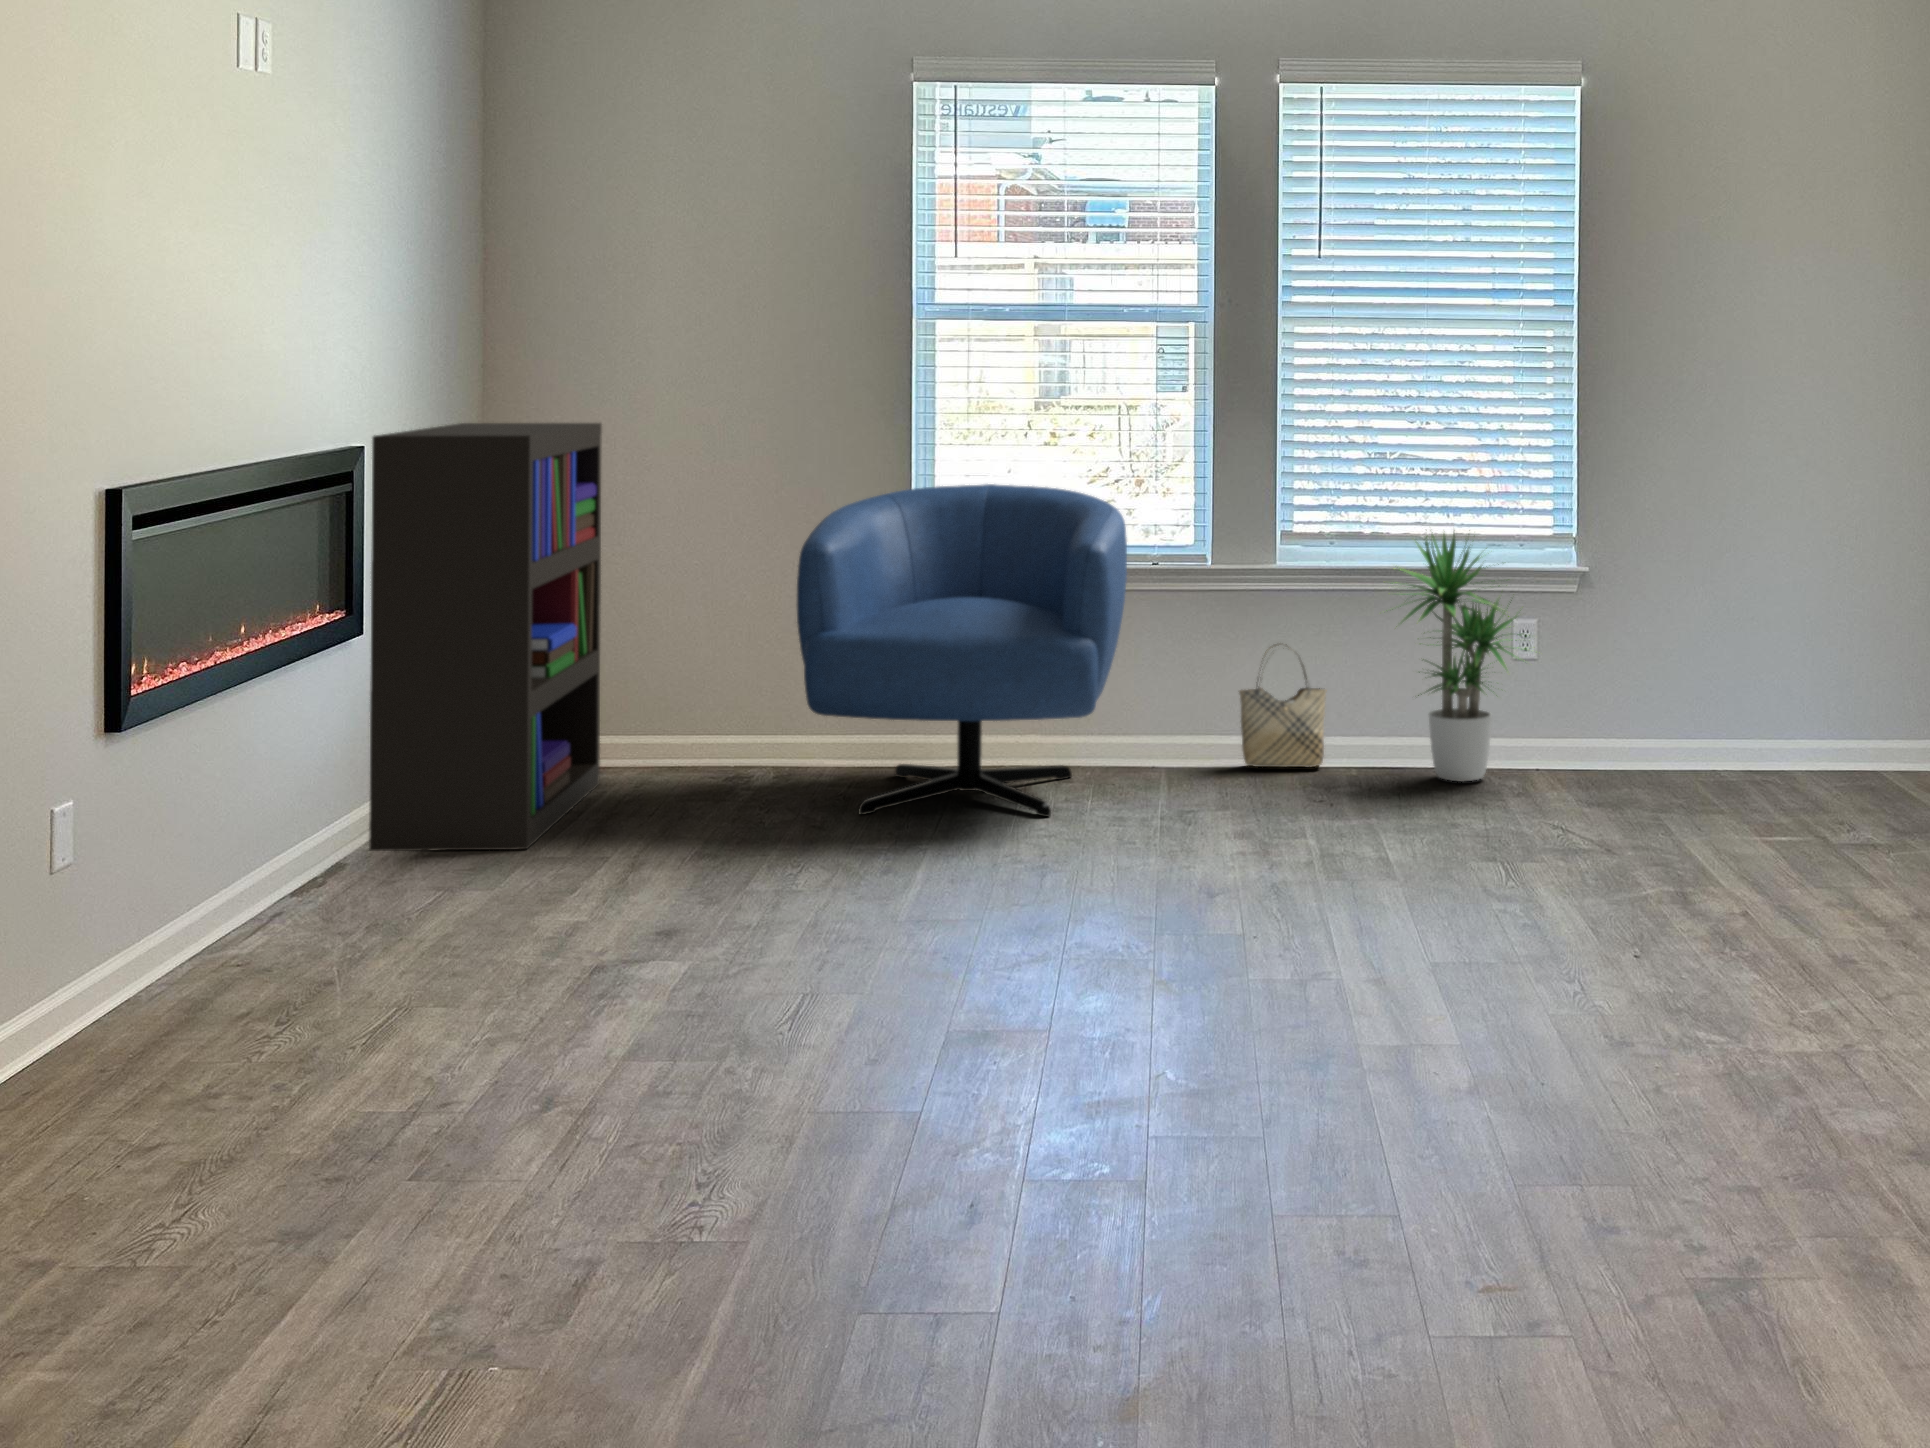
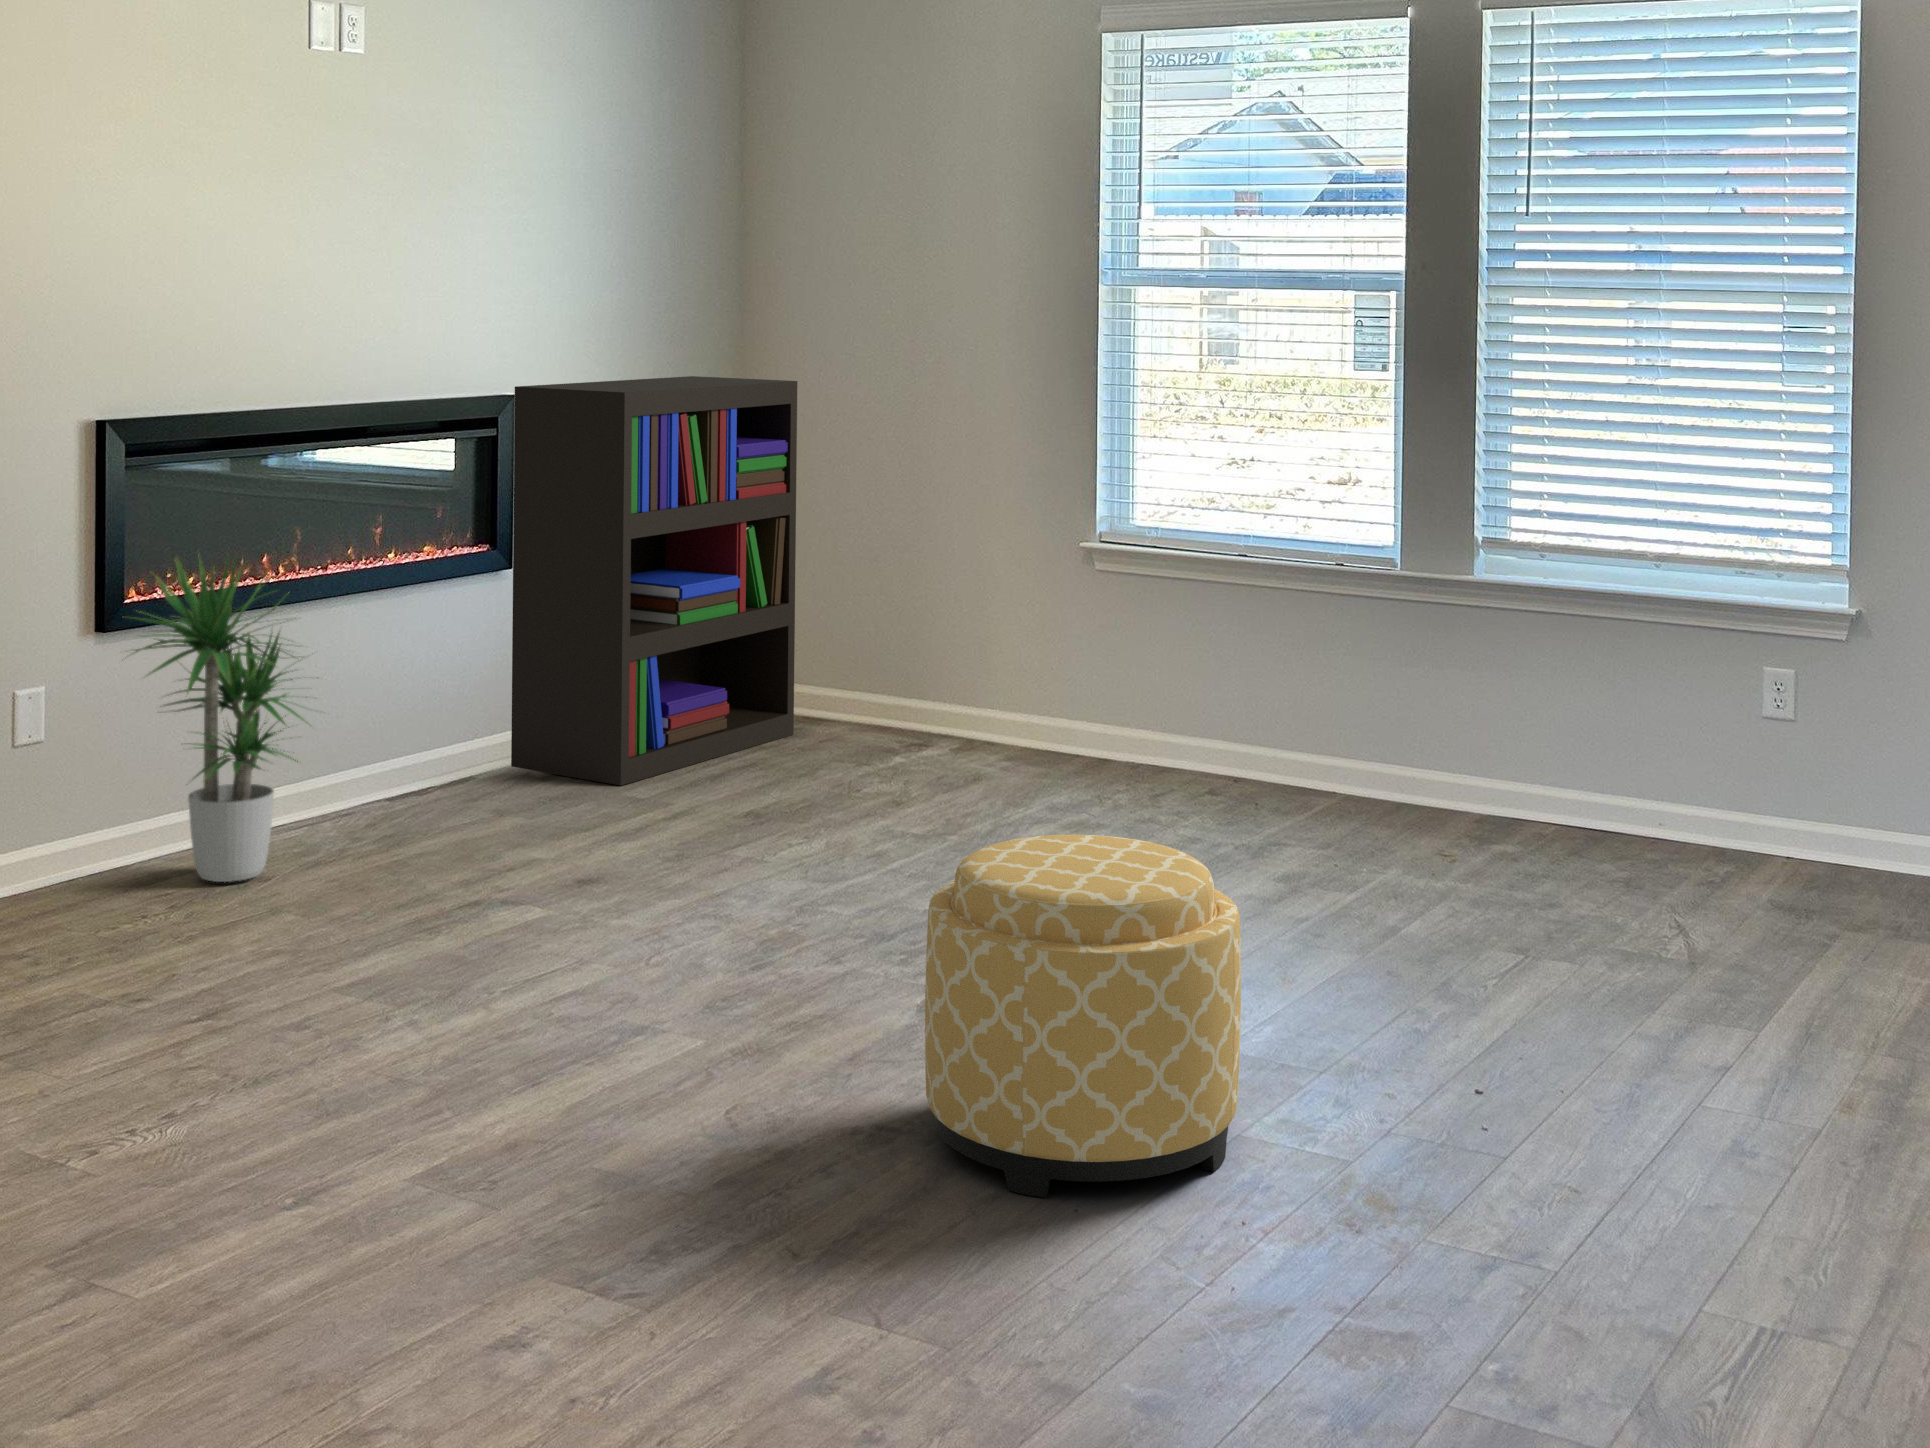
armchair: present [797,484,1127,817] -> none [884,464,1264,833]
potted plant: present [1392,534,1519,782] -> present [132,557,325,882]
woven basket: present [1239,645,1327,767] -> none [1413,673,1520,824]
ottoman: none [1344,766,1606,1057] -> present [925,835,1241,1197]

